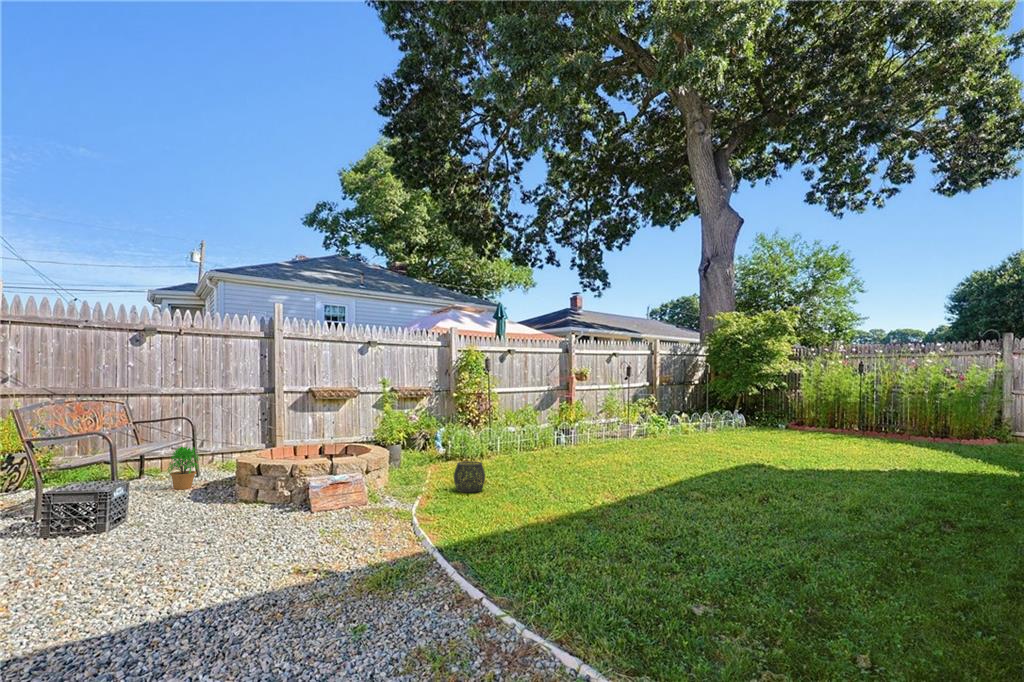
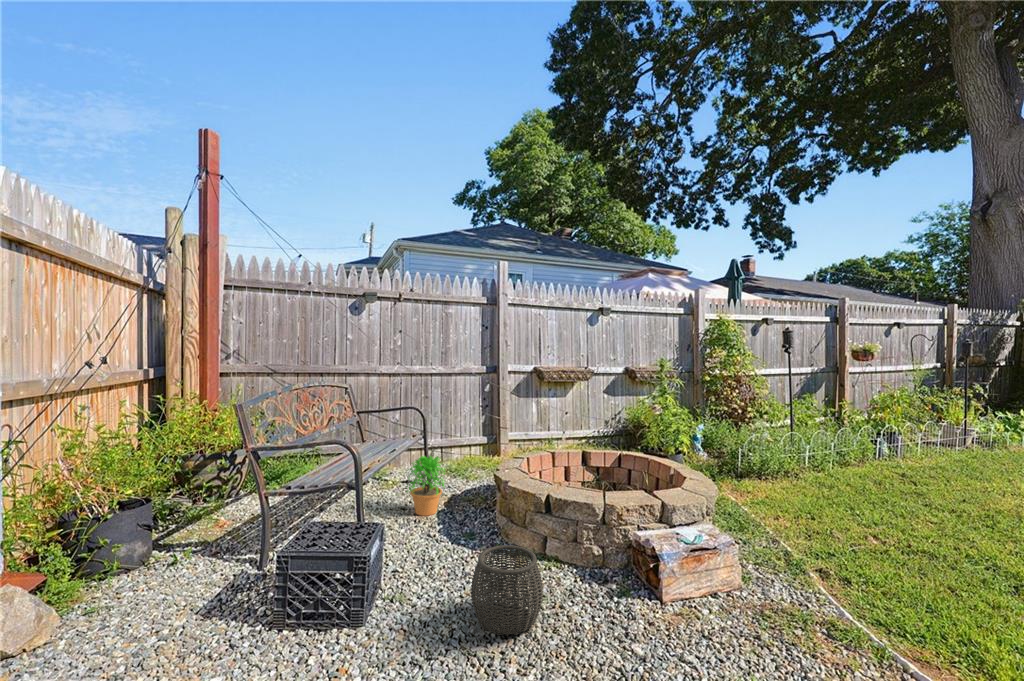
woven basket: present [454,461,485,492] -> present [471,545,544,636]

